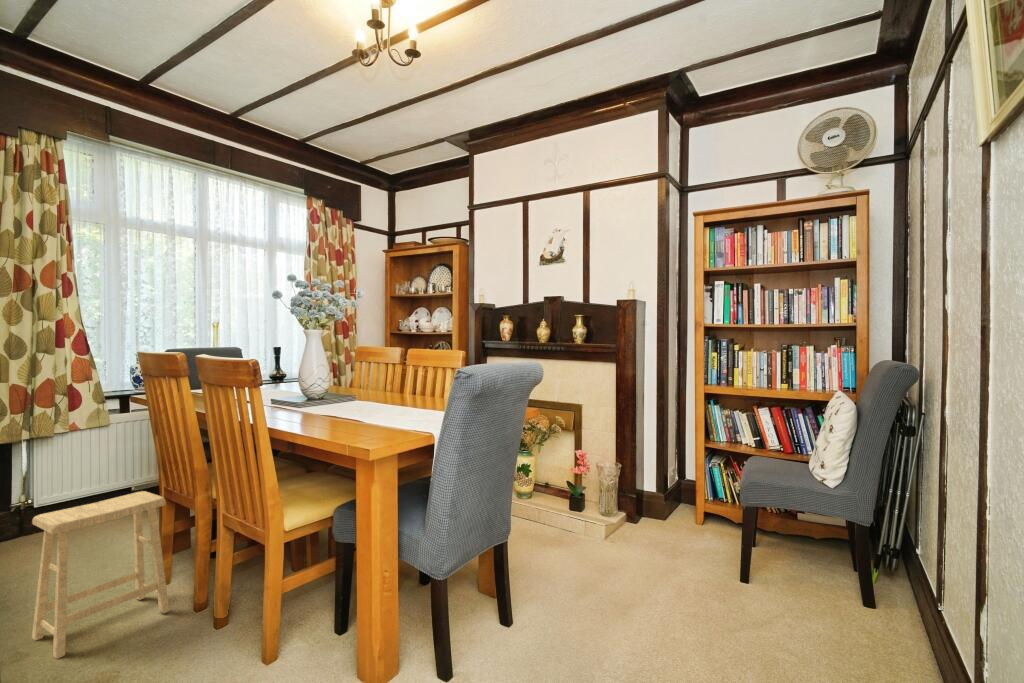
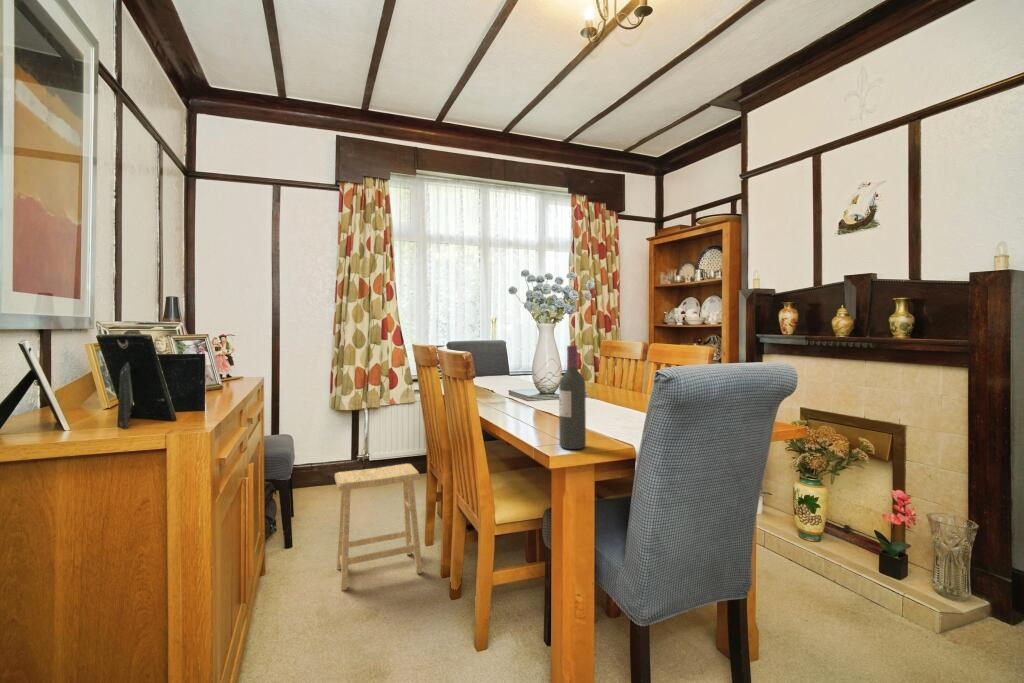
wine bottle: none [365,349,388,438] -> present [559,346,586,449]

